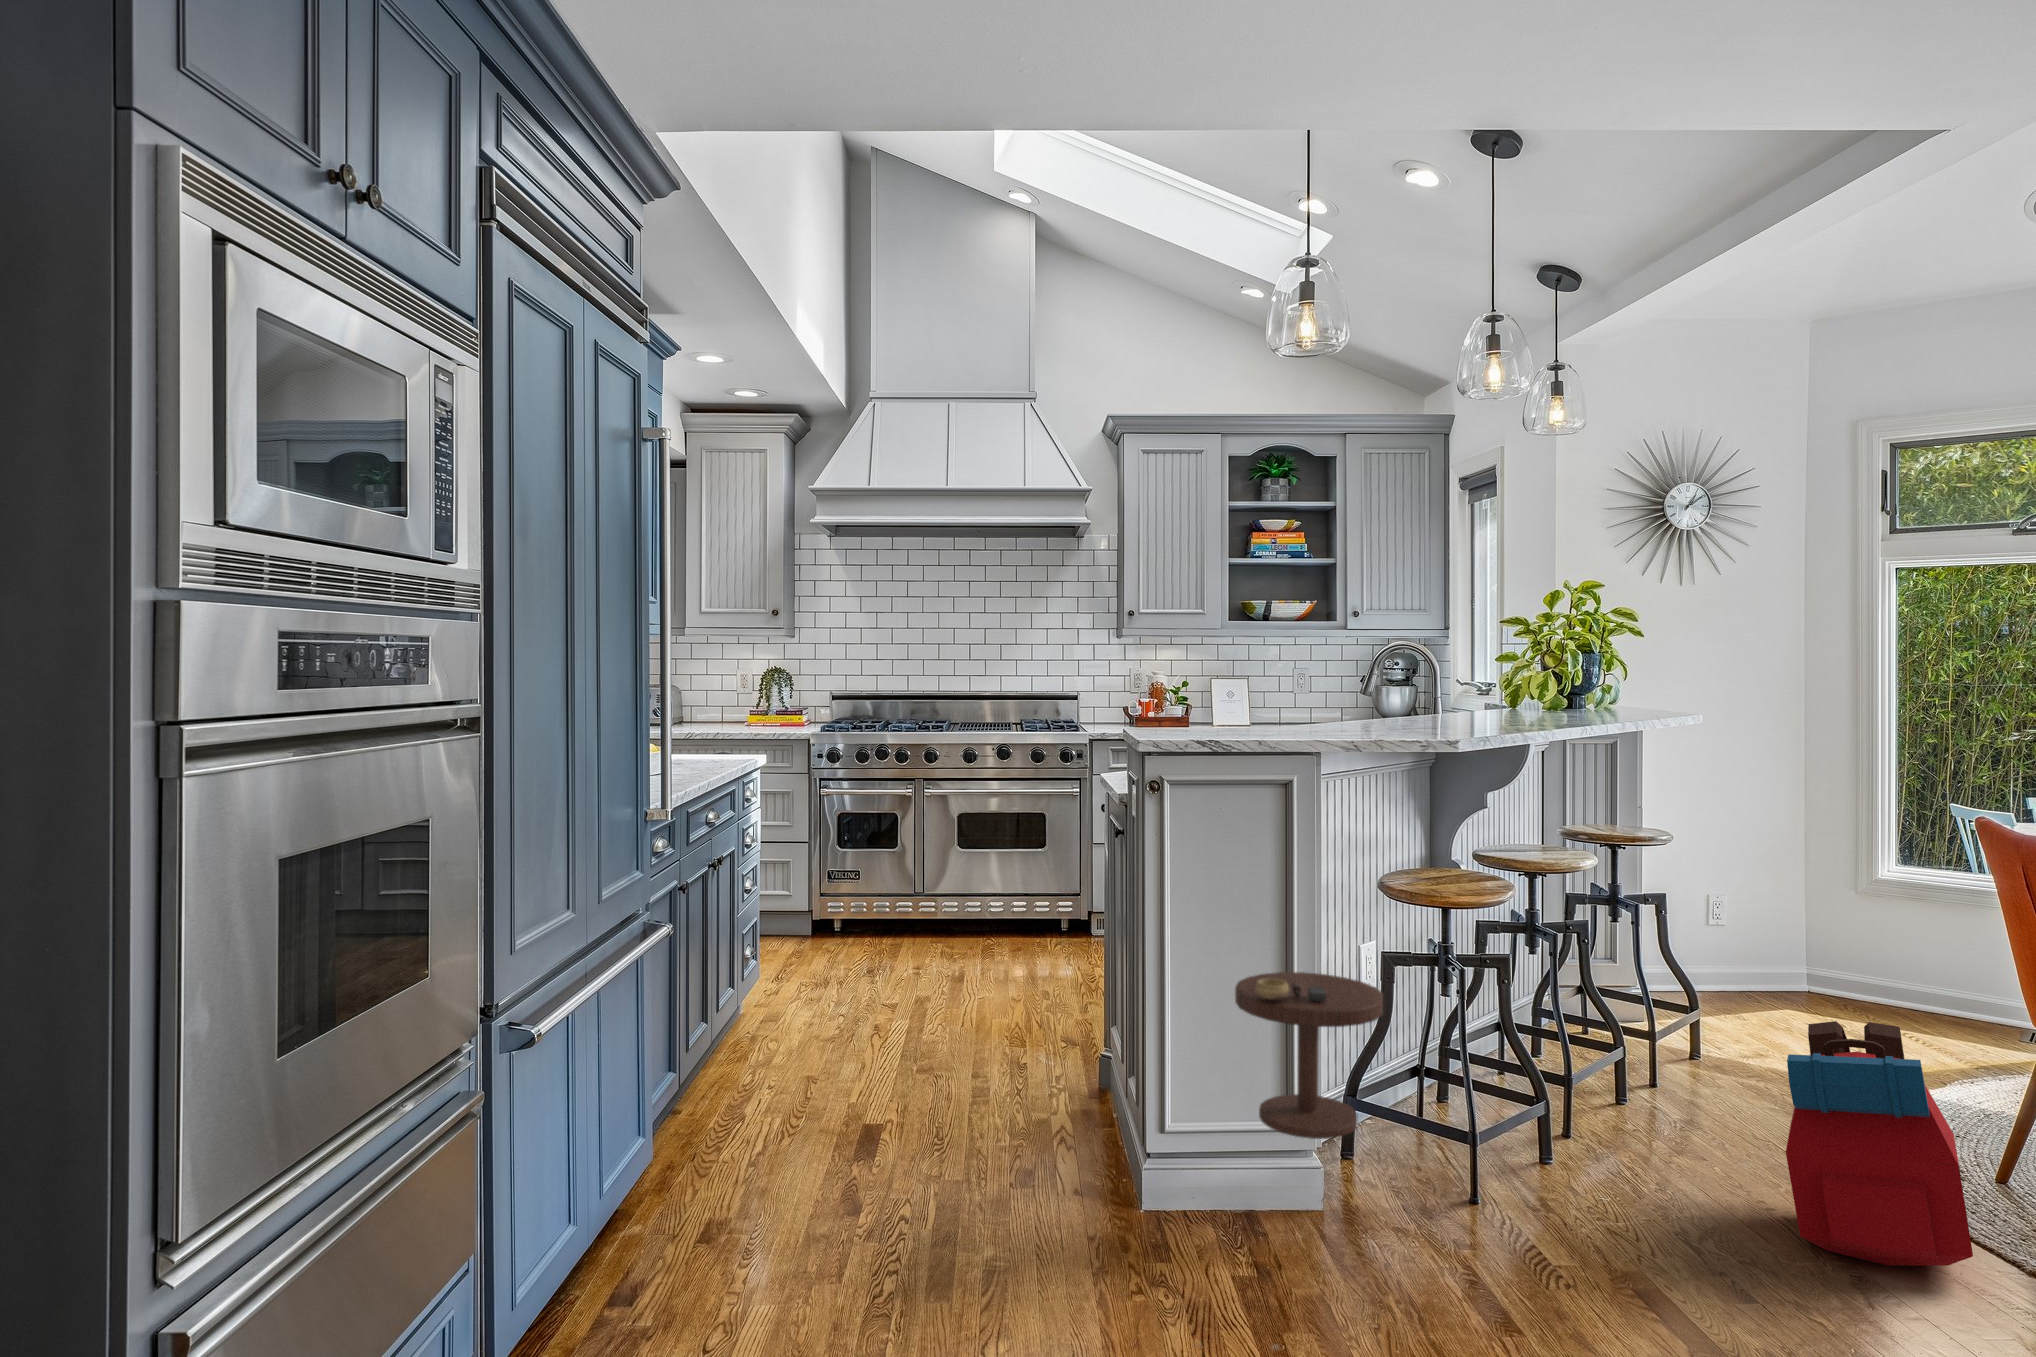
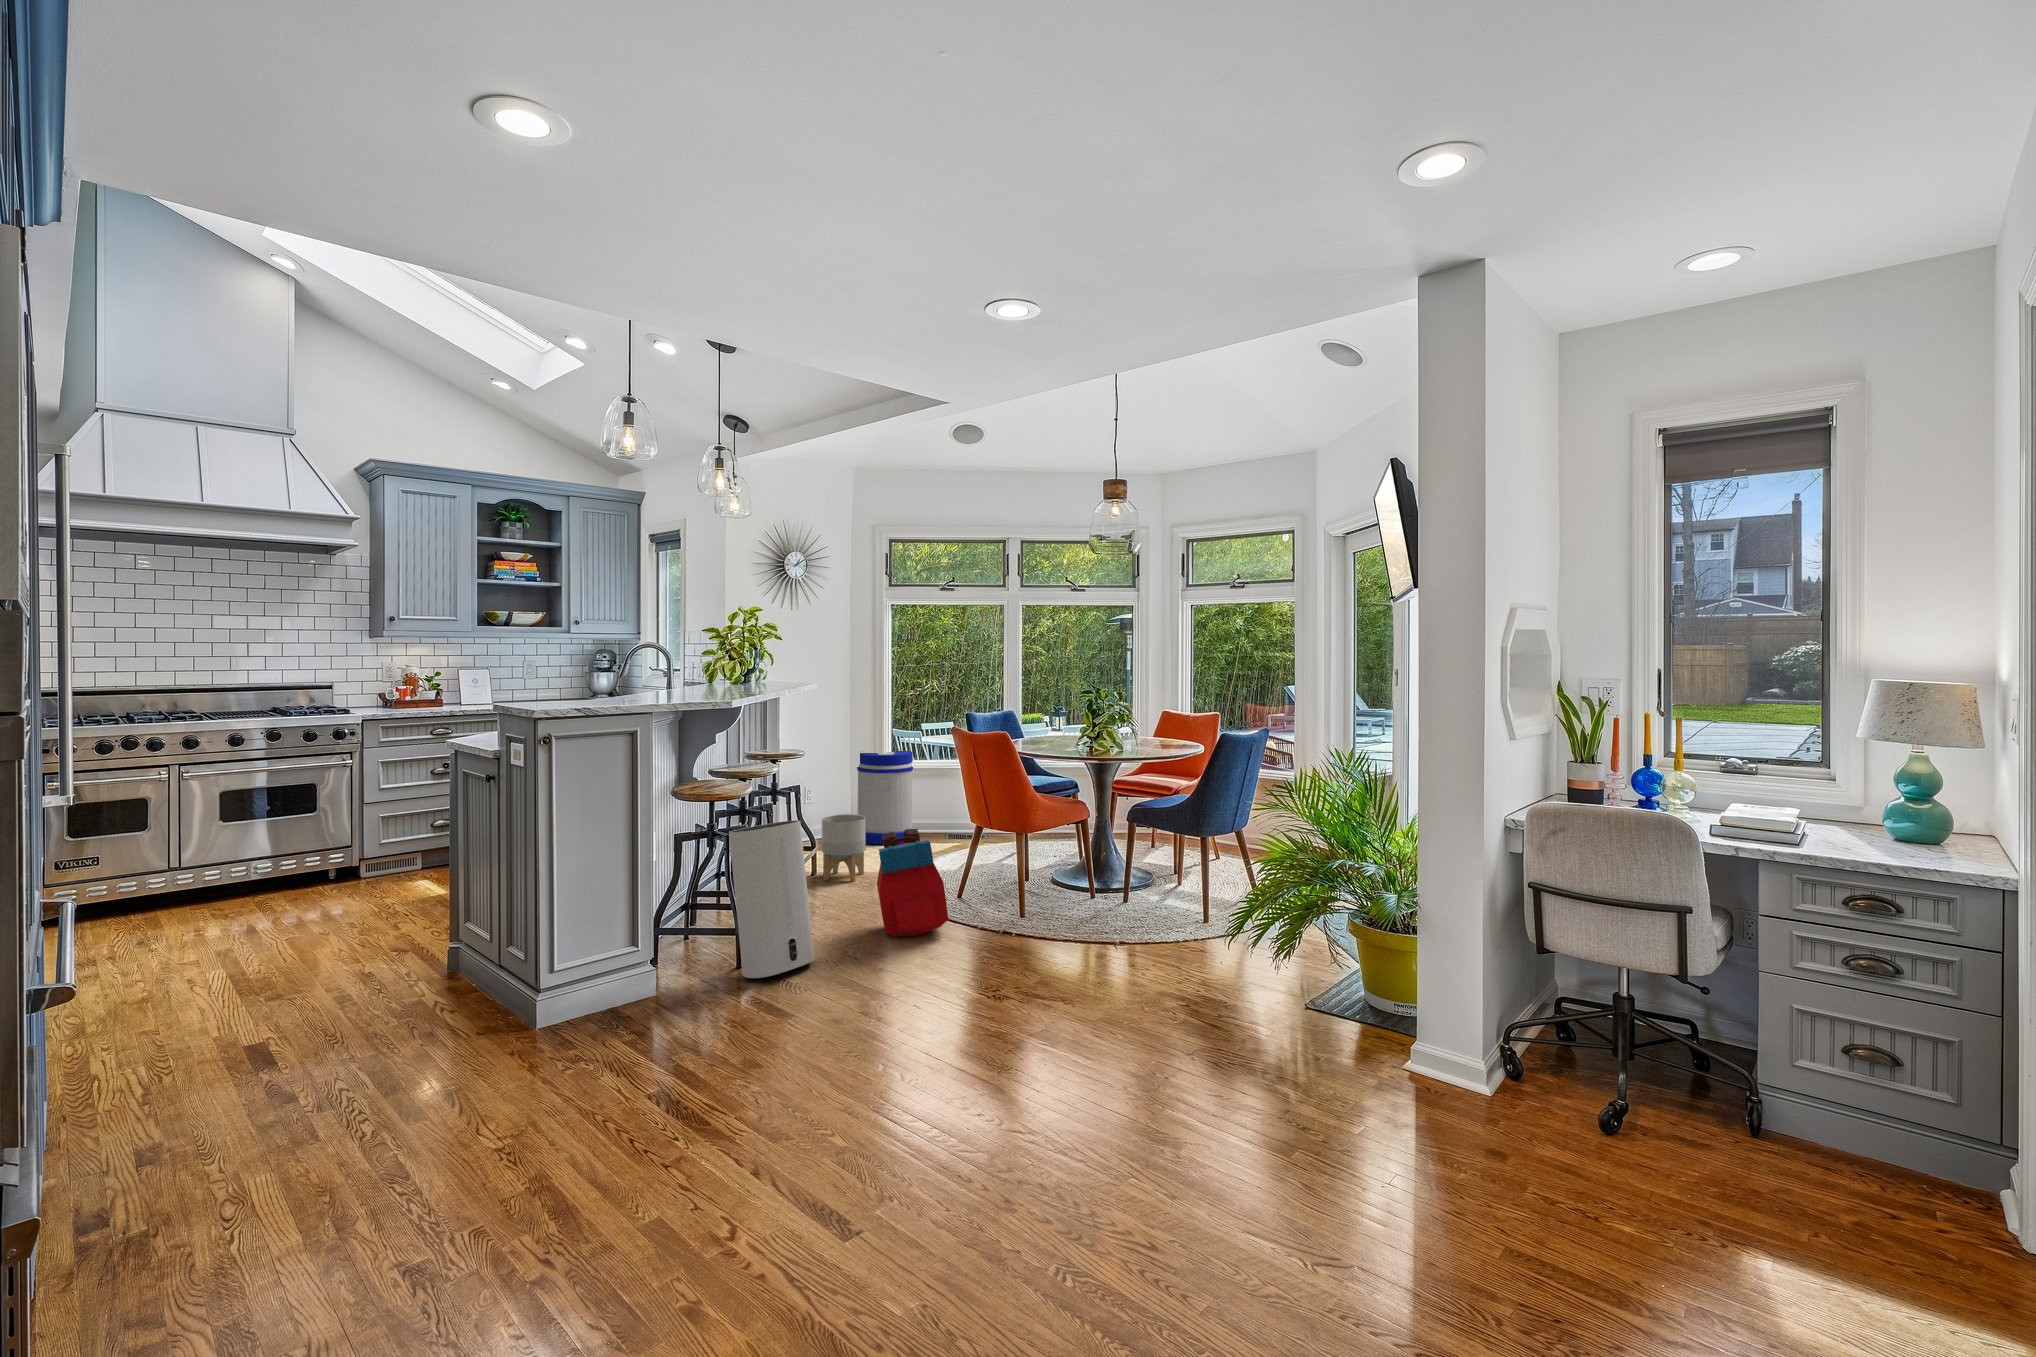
trash can: none [1803,841,1954,1035] -> present [857,751,913,844]
planter: none [1707,957,1803,1094] -> present [822,814,866,881]
air purifier: none [1456,960,1620,1253] -> present [729,821,814,978]
side table: present [1235,972,1383,1139] -> none [609,850,701,1011]

